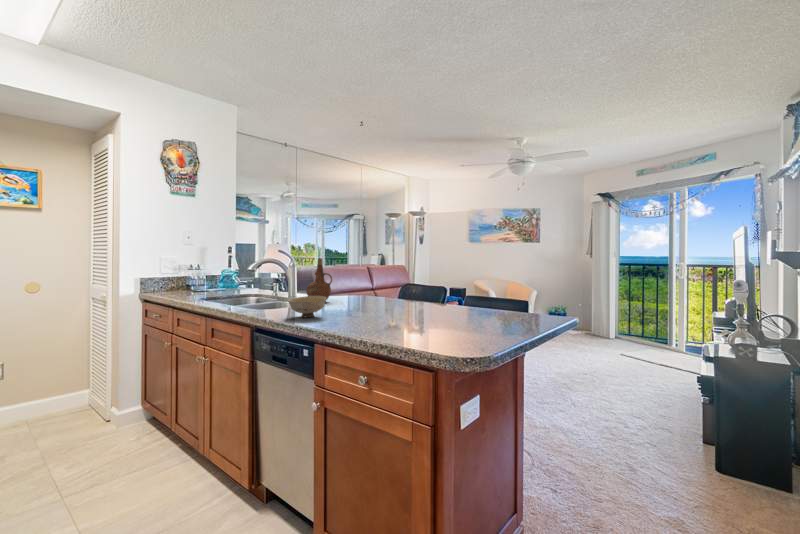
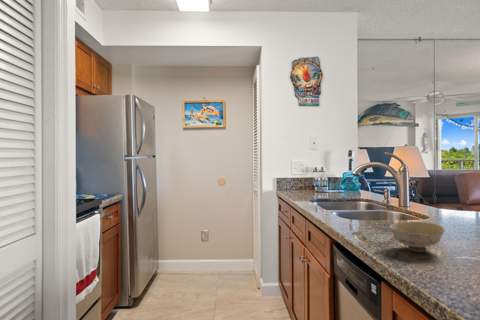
ceramic pitcher: present [306,258,332,299] -> none [424,167,461,222]

